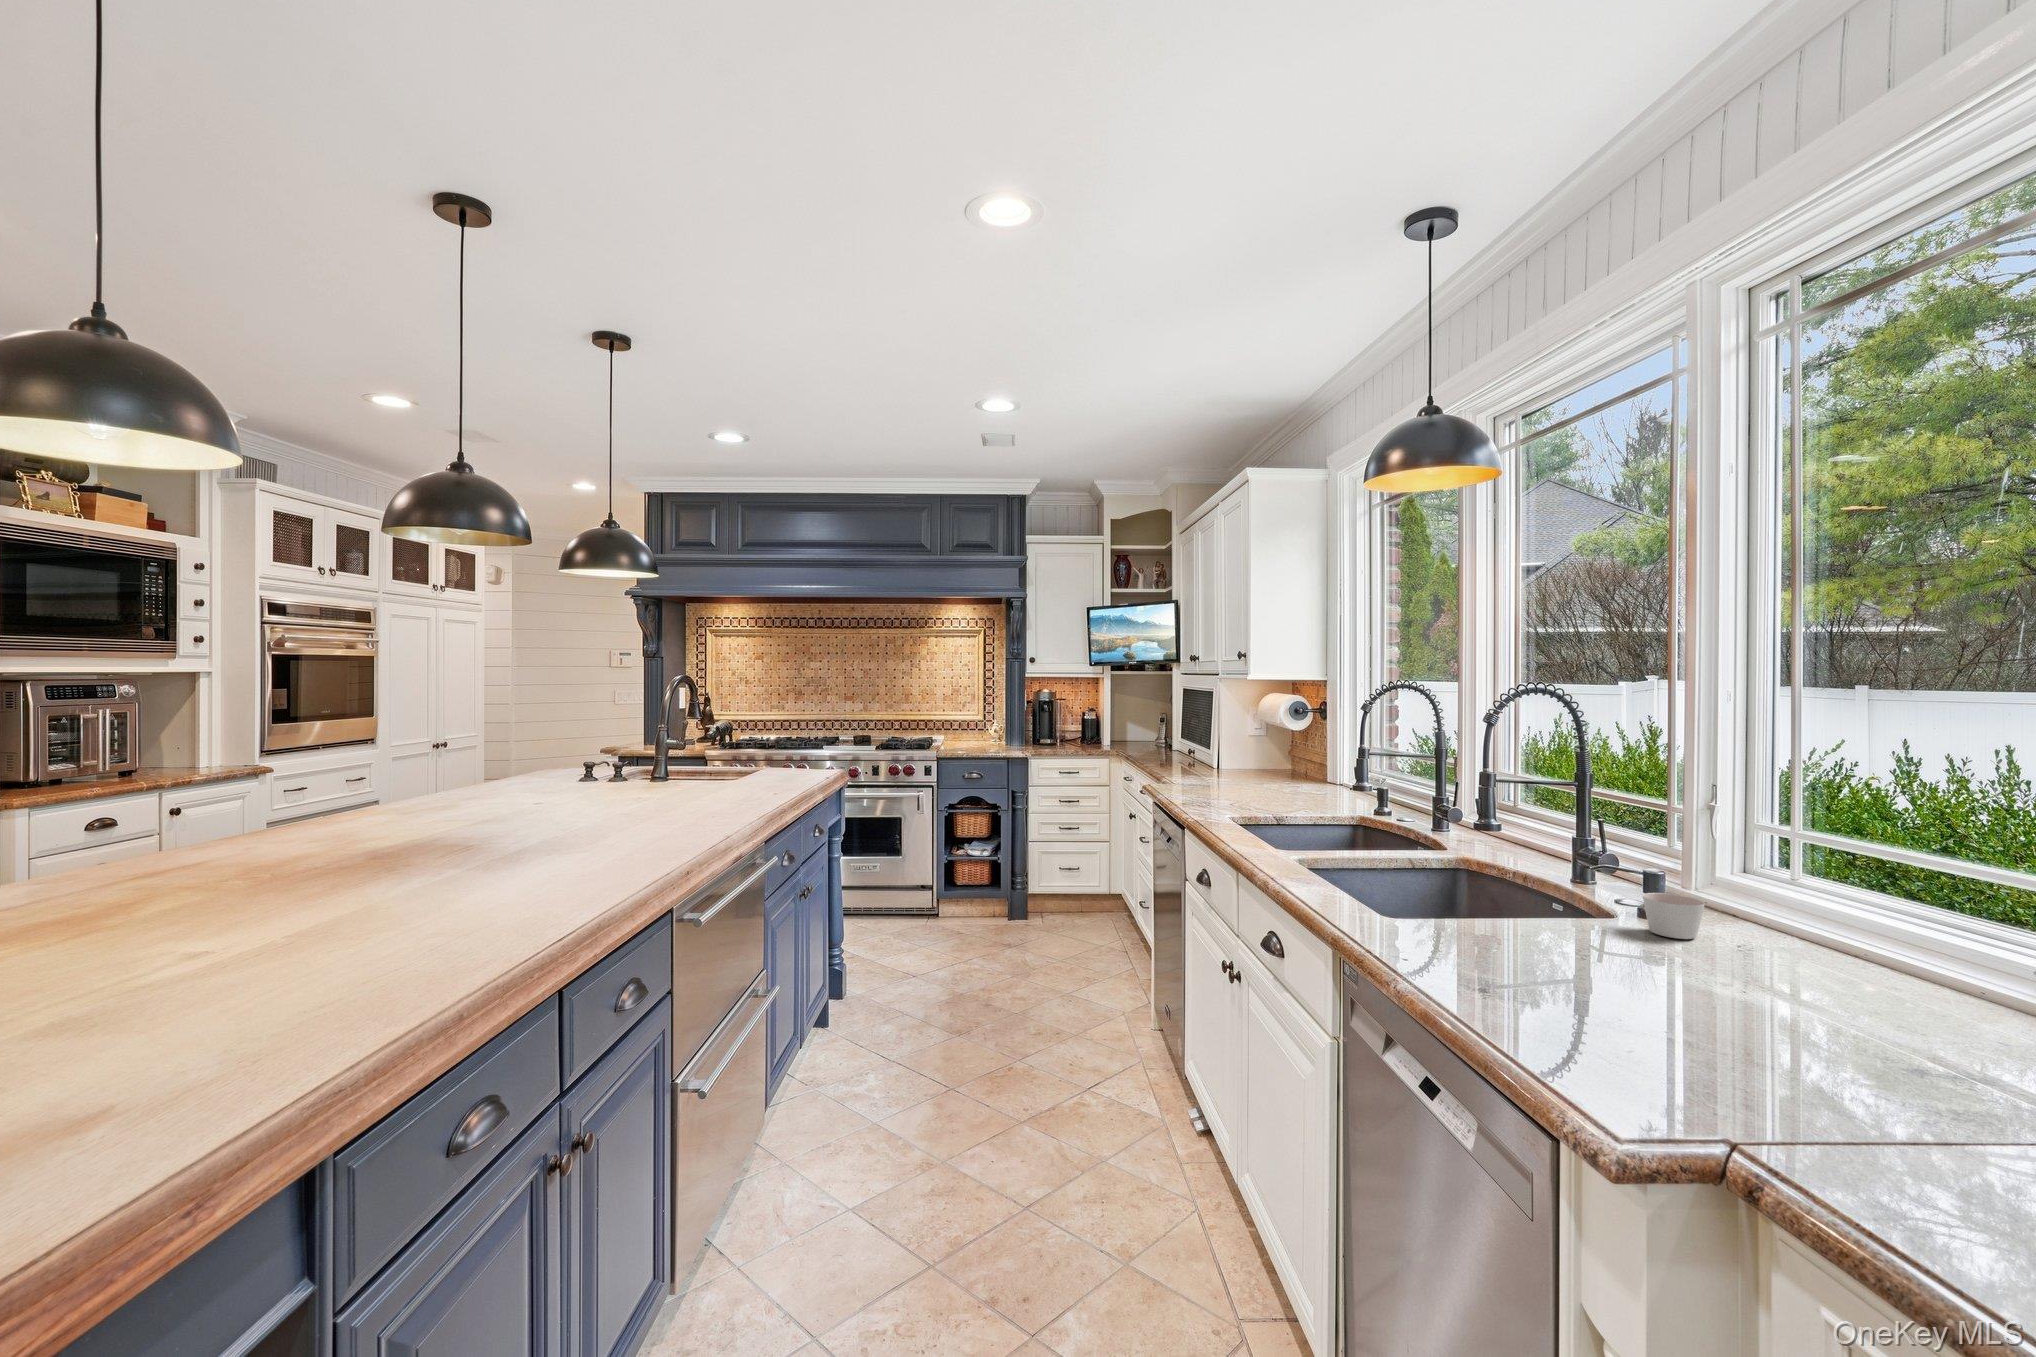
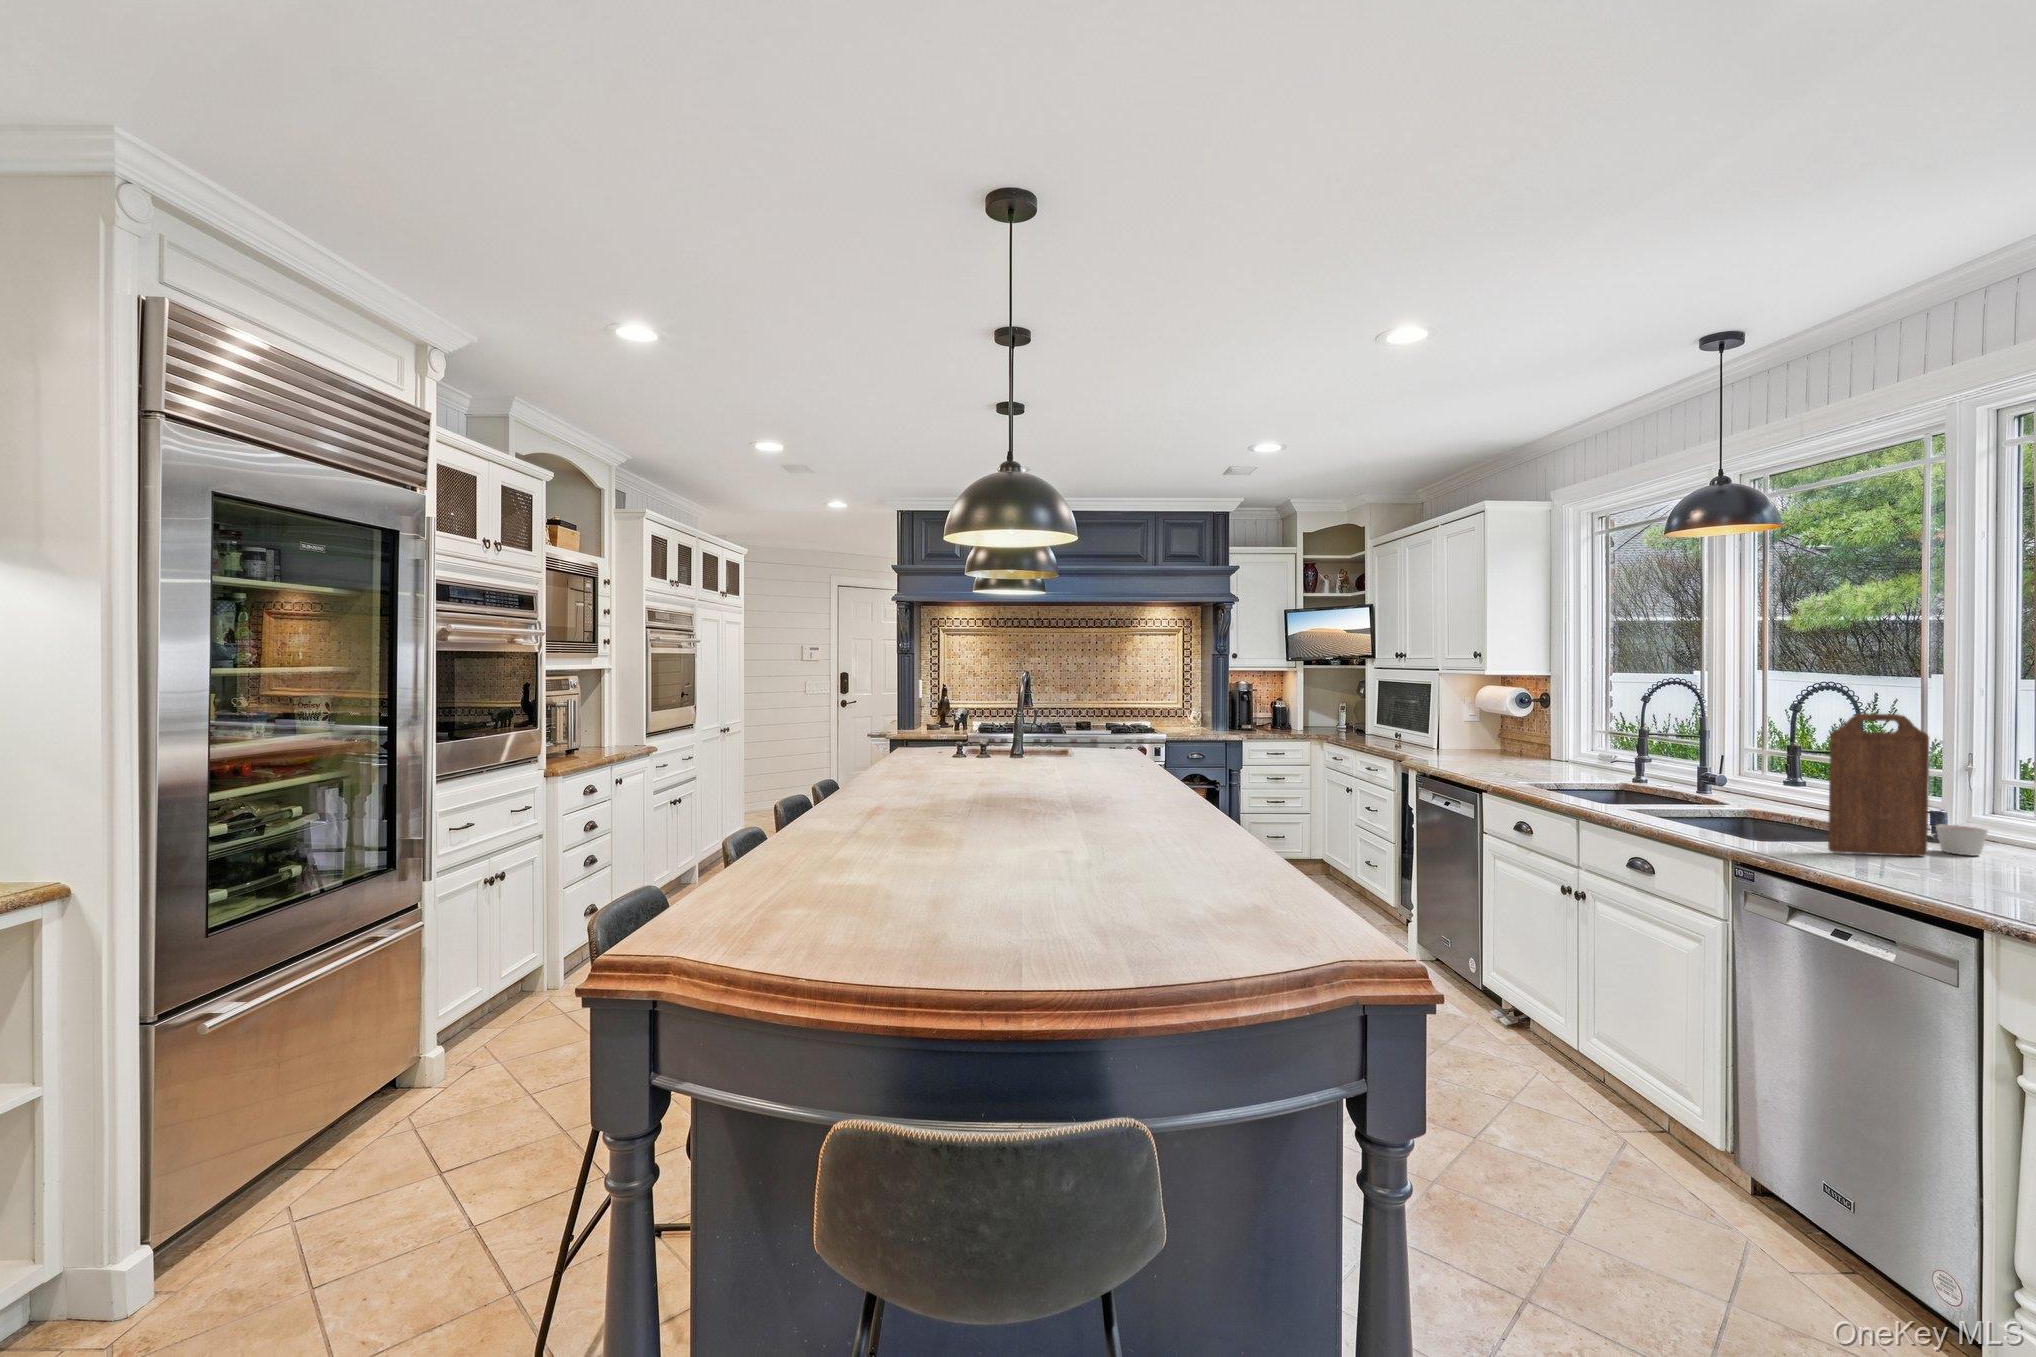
cutting board: none [1497,741,1625,942] -> present [1828,713,1929,857]

